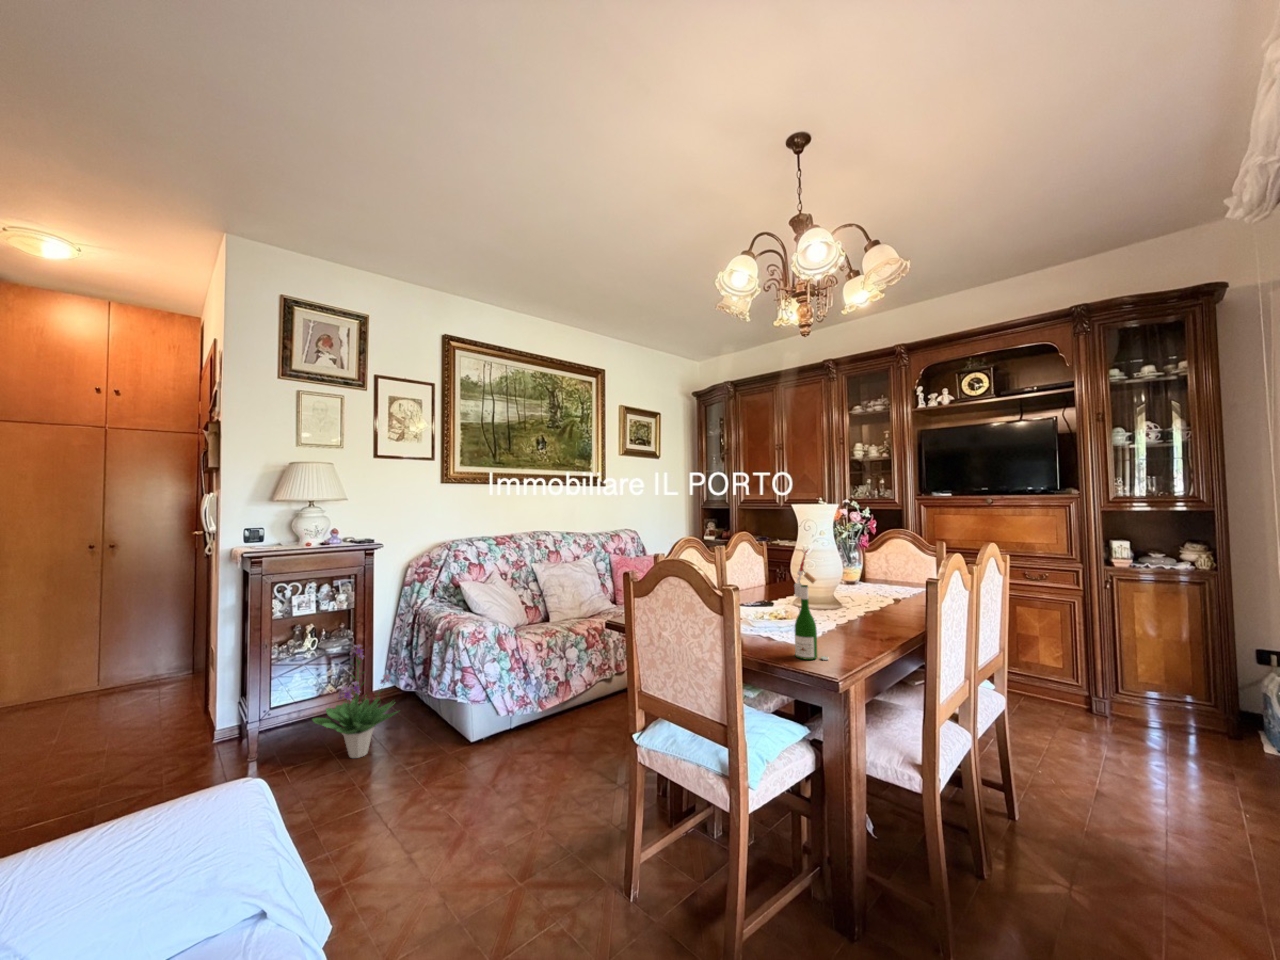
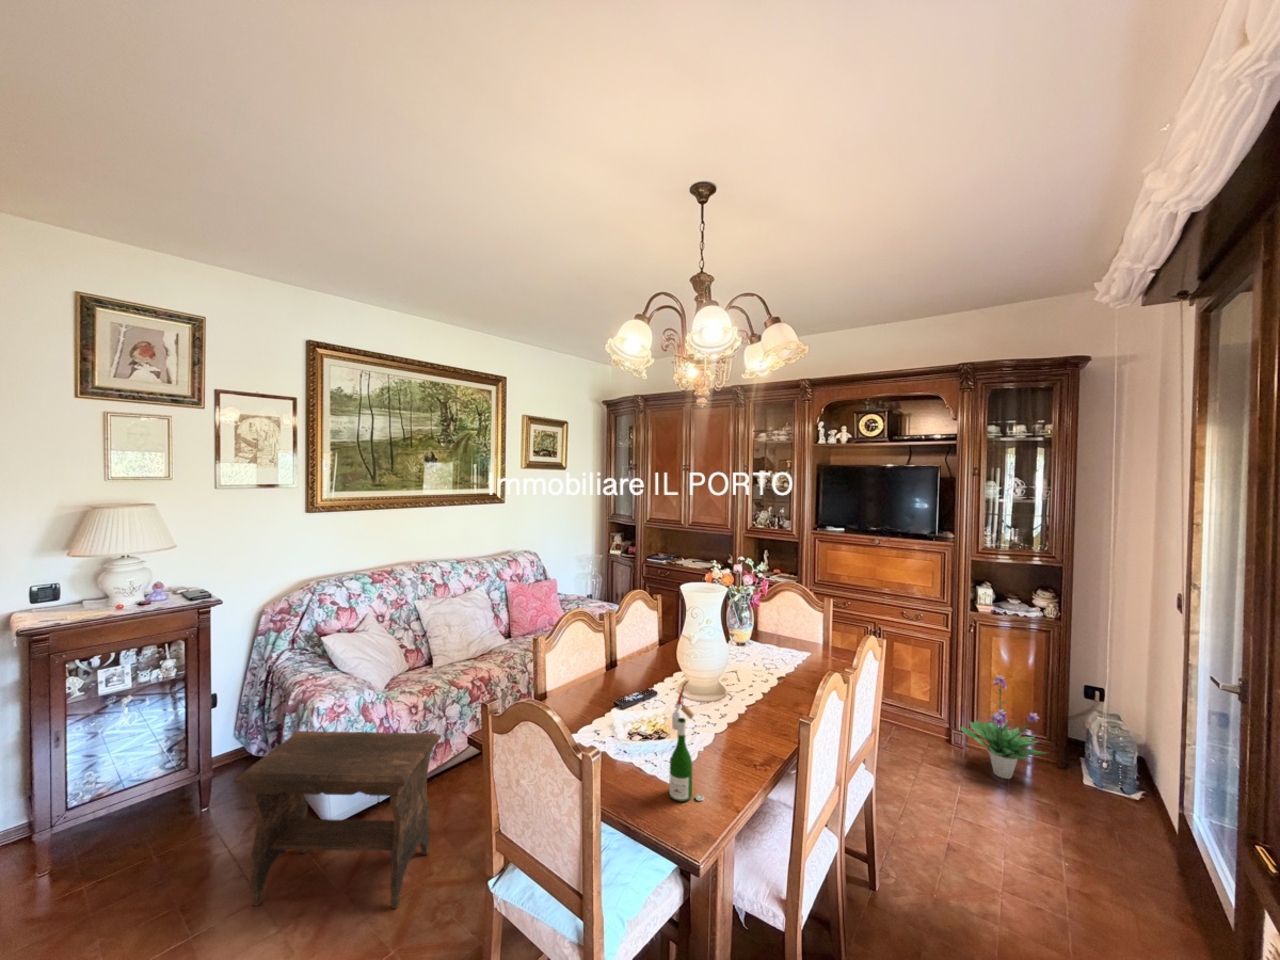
potted plant: present [313,645,398,758] -> present [961,675,1046,779]
footstool: none [404,650,568,800] -> present [235,731,441,908]

